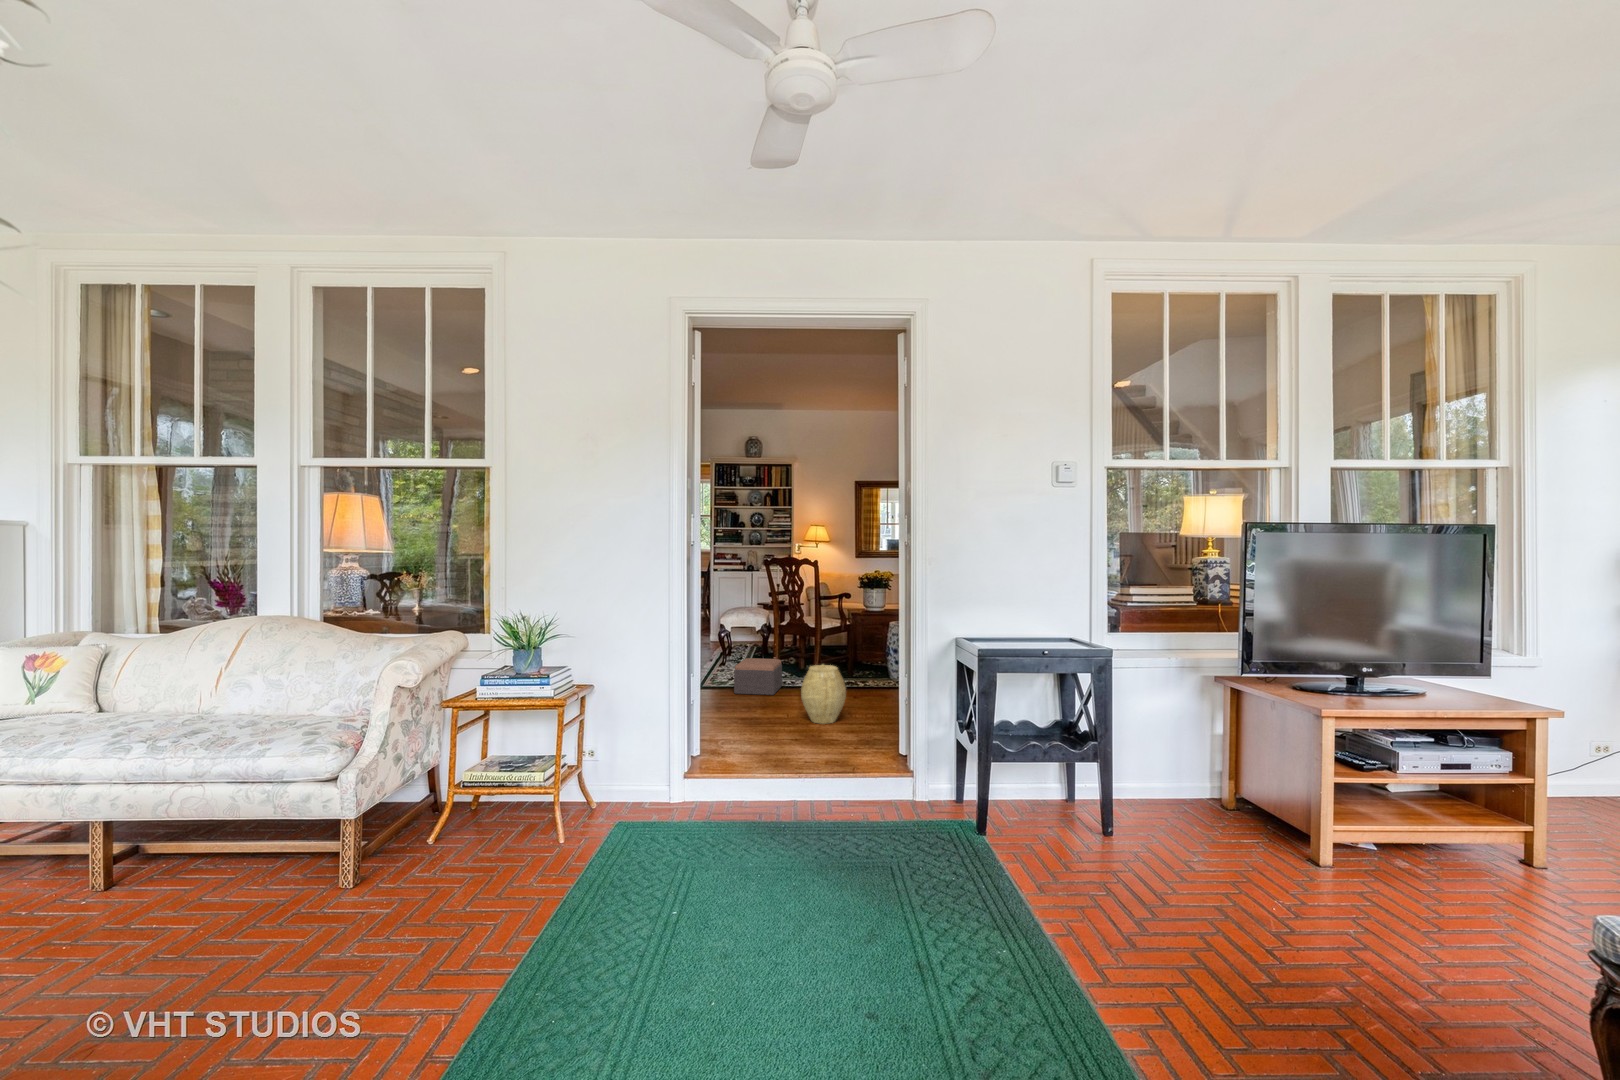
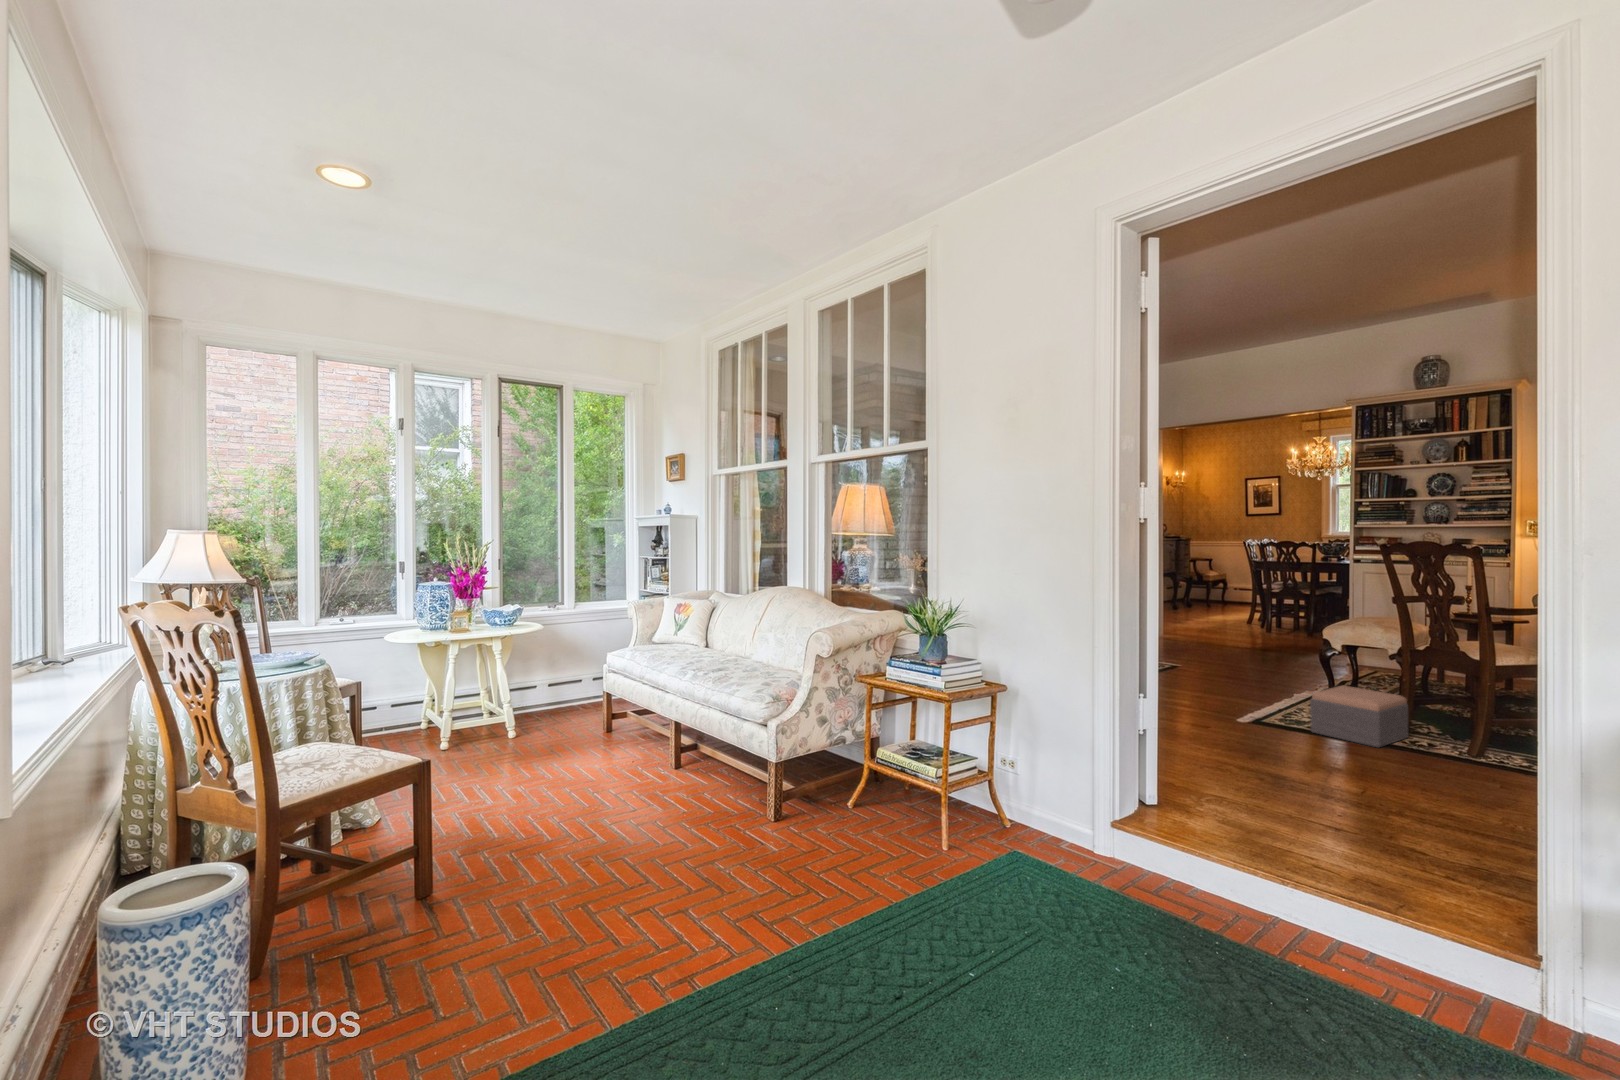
woven basket: present [801,665,846,724] -> none [1390,717,1491,818]

